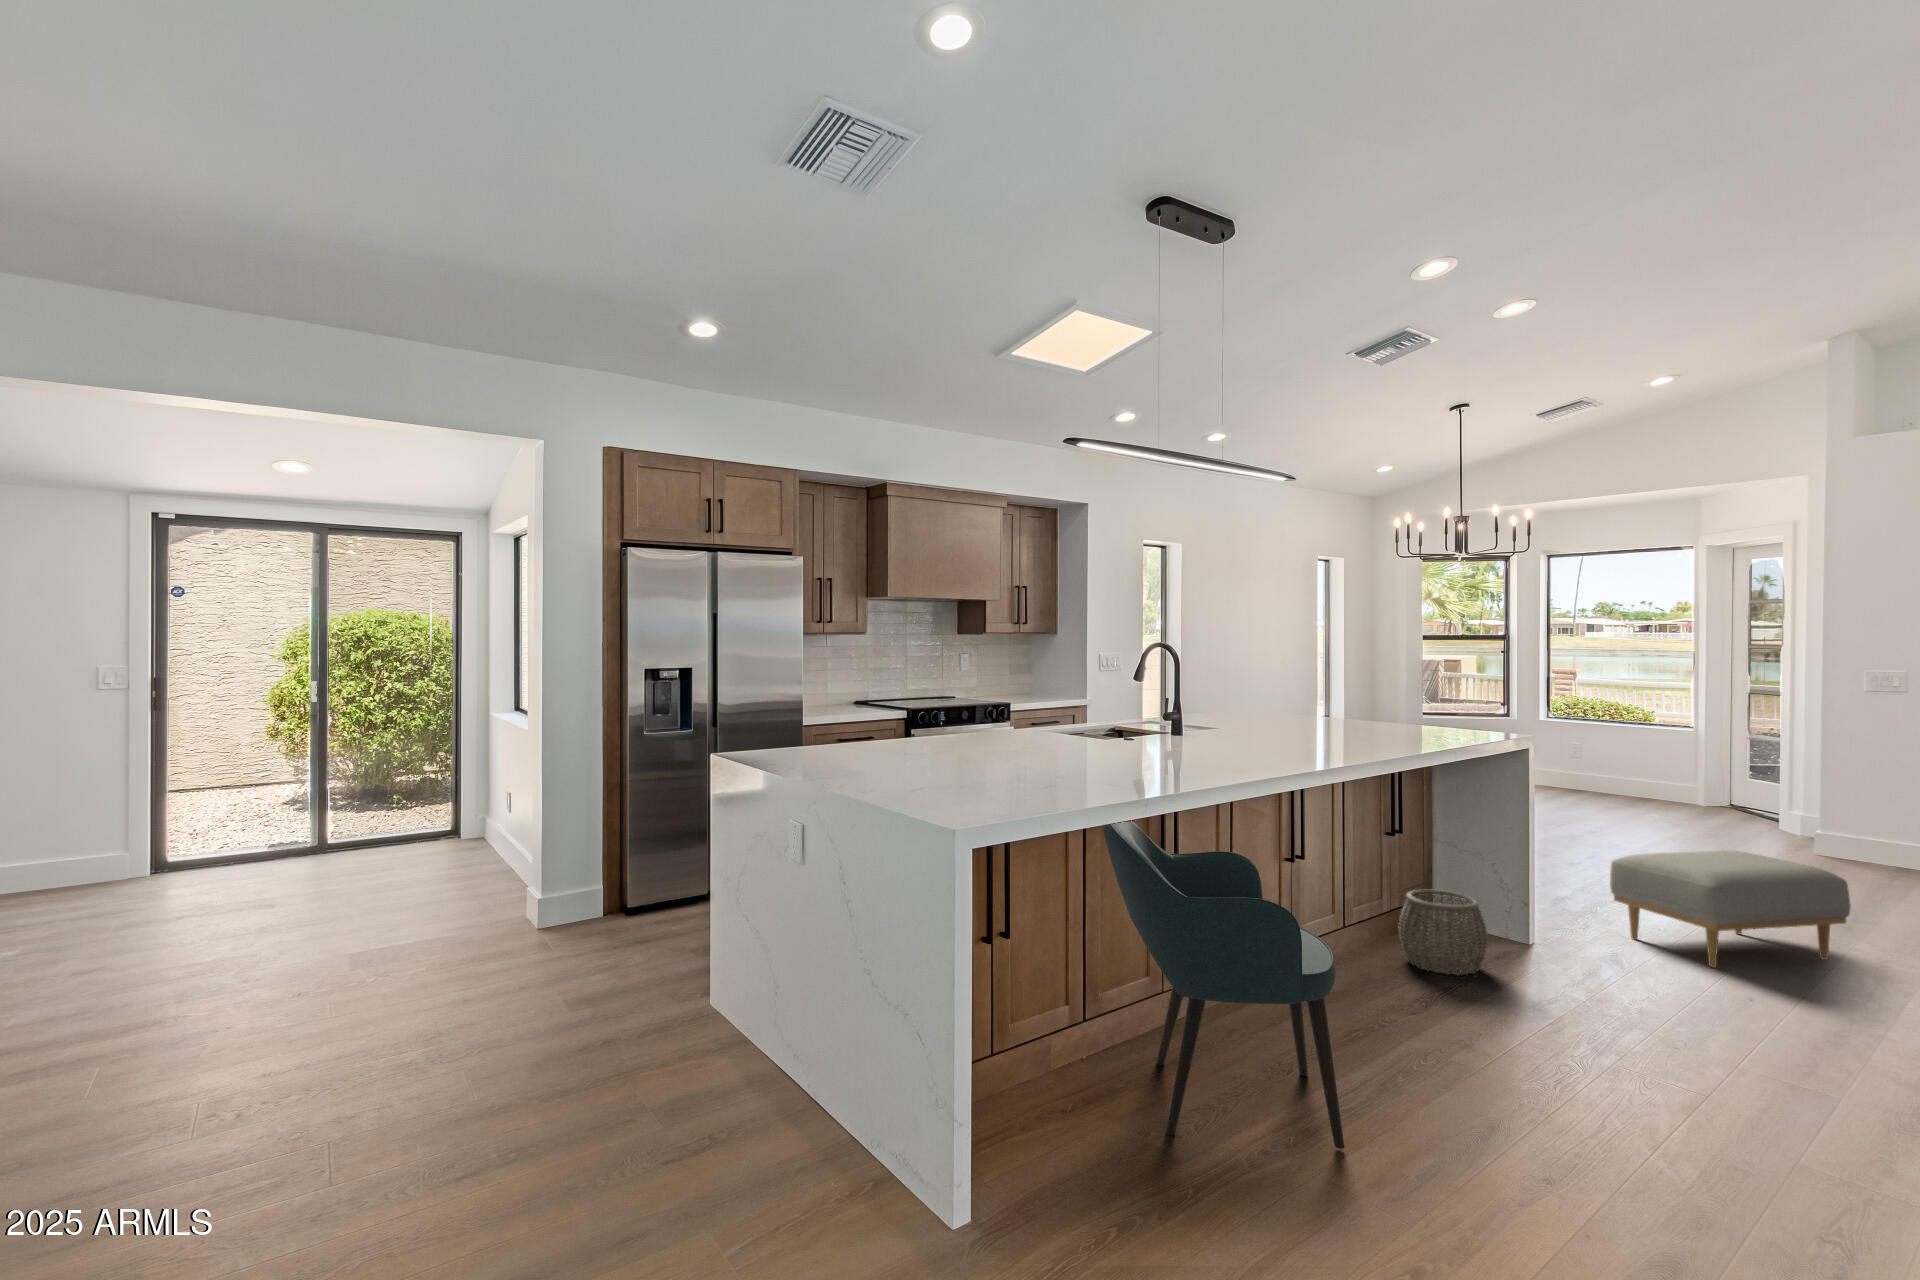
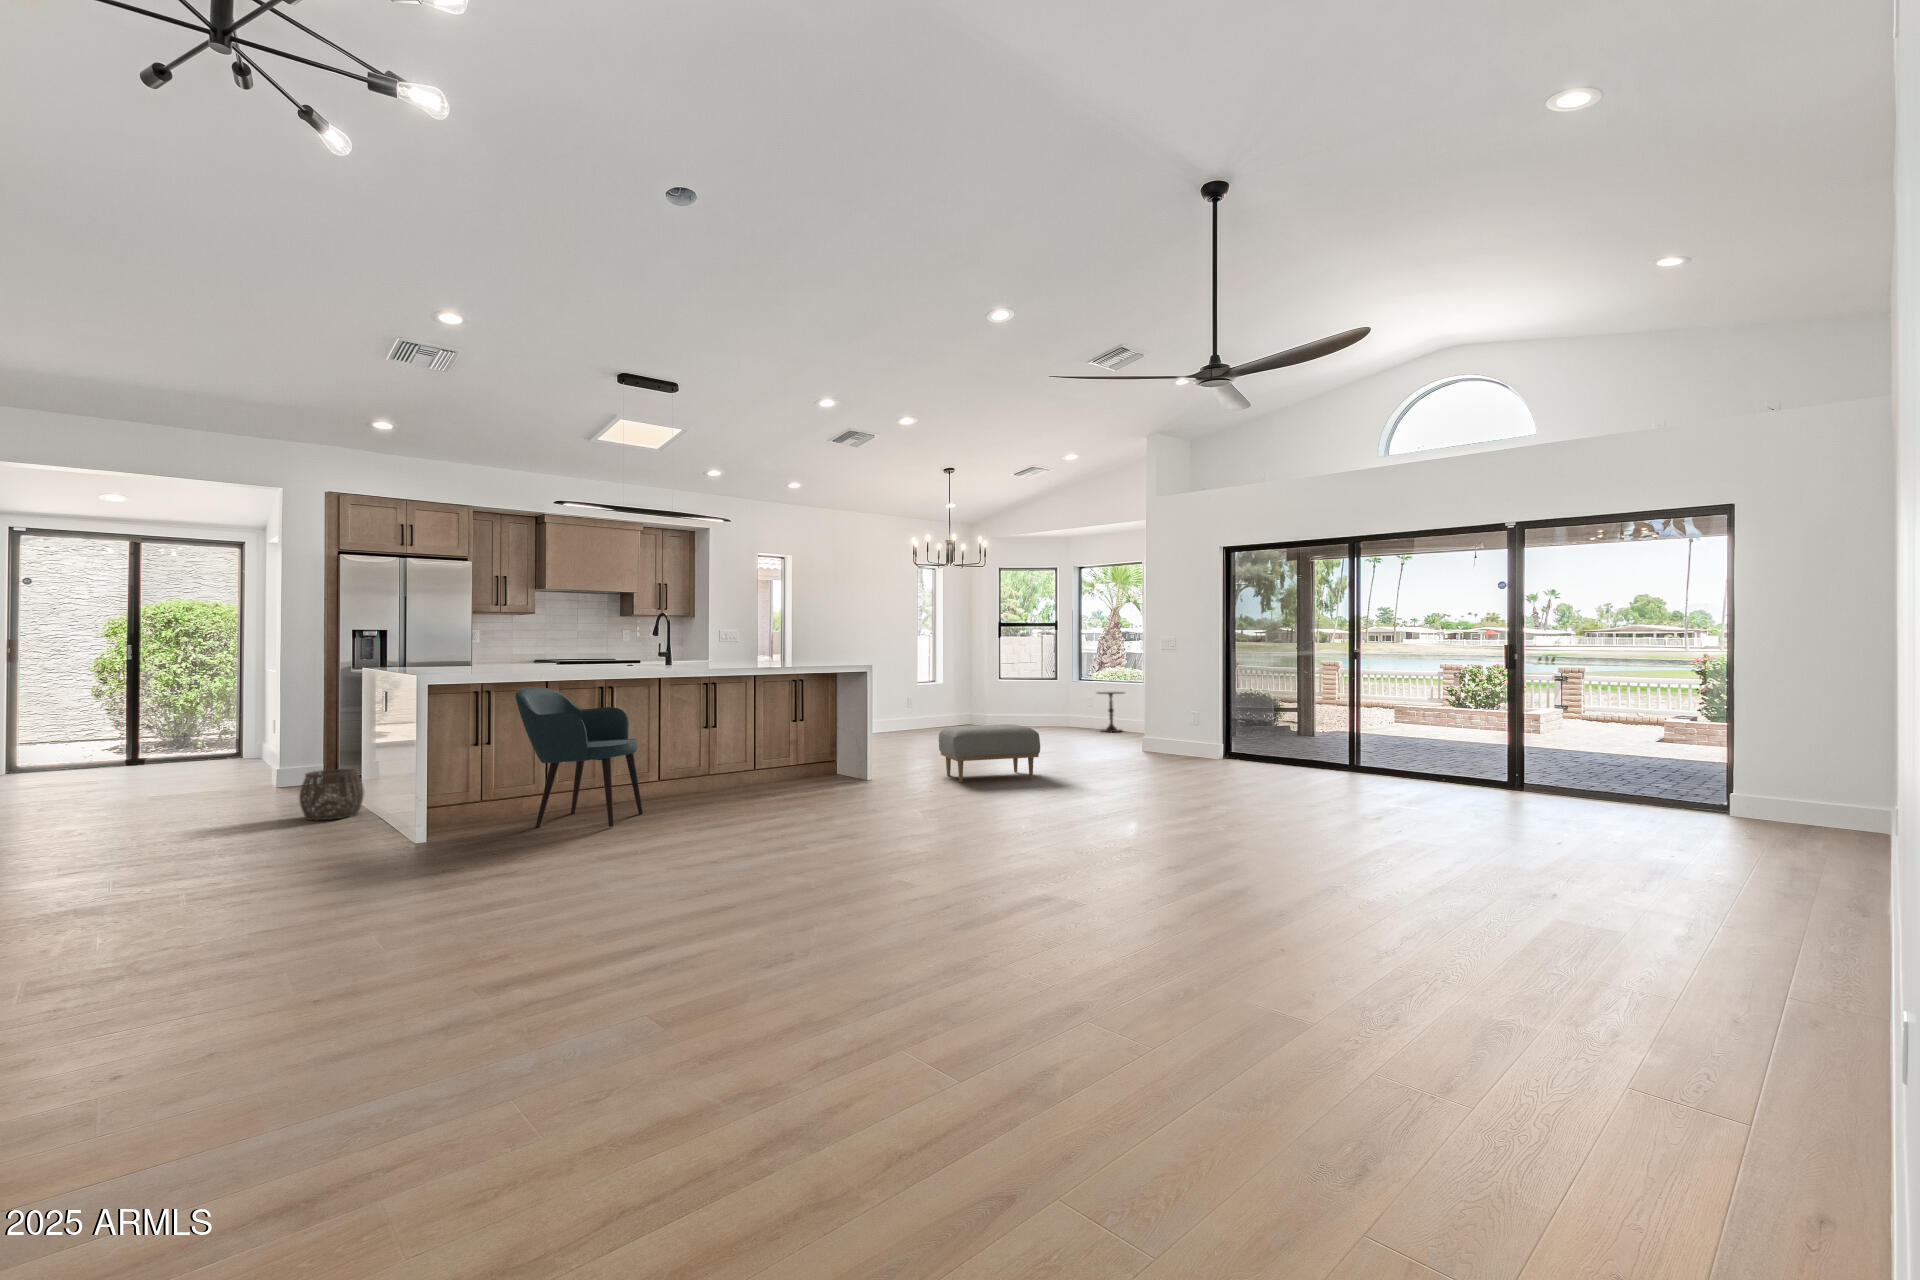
side table: none [1583,752,1635,814] -> present [1098,692,1124,732]
woven basket: present [1399,890,1488,975] -> present [299,769,364,821]

